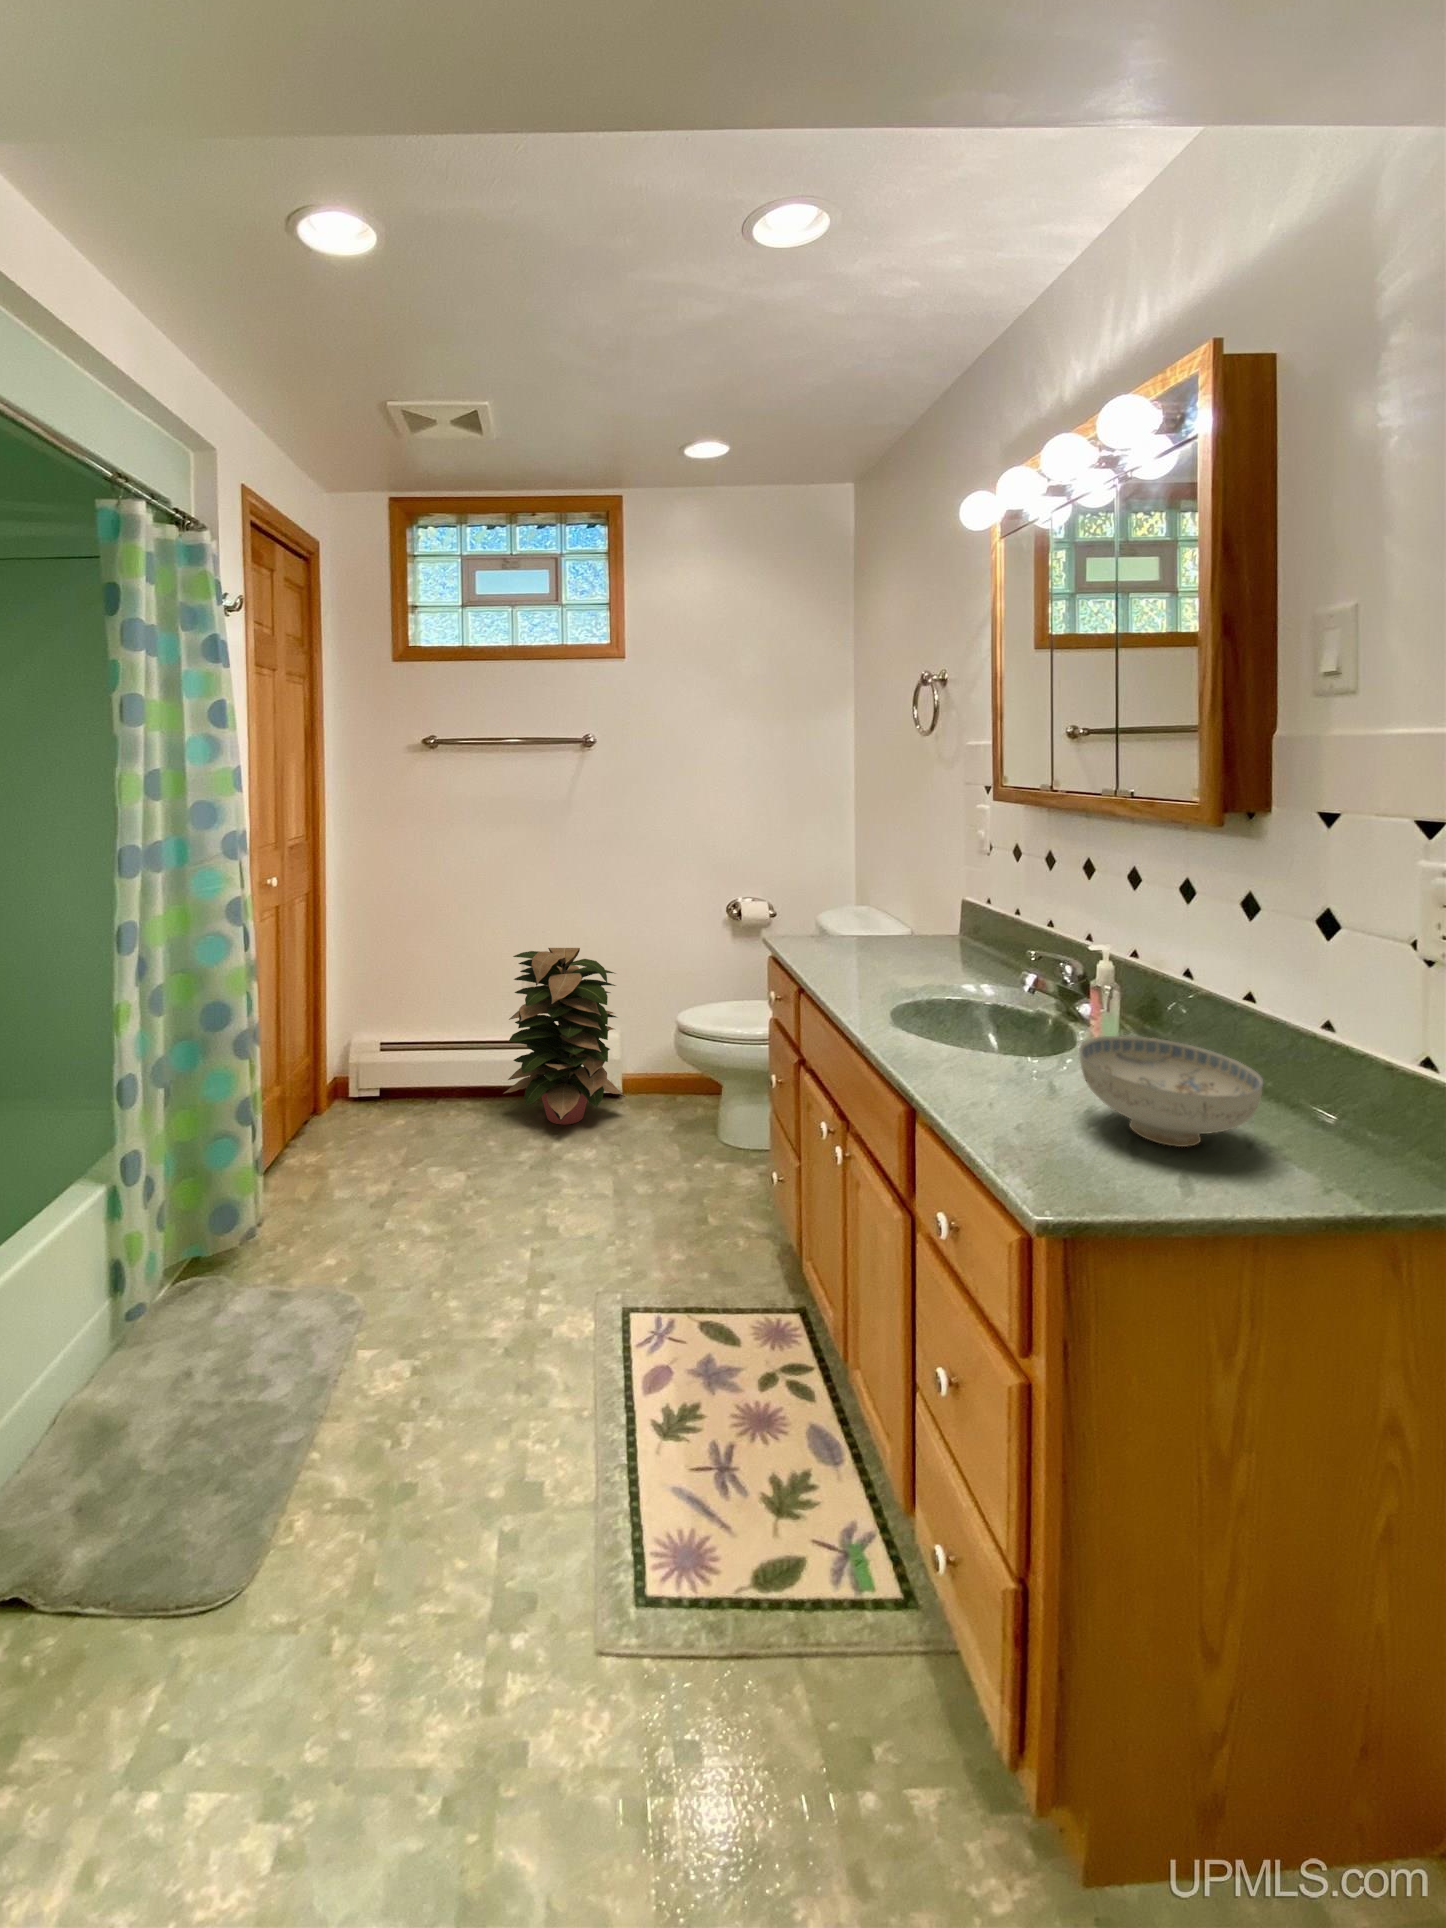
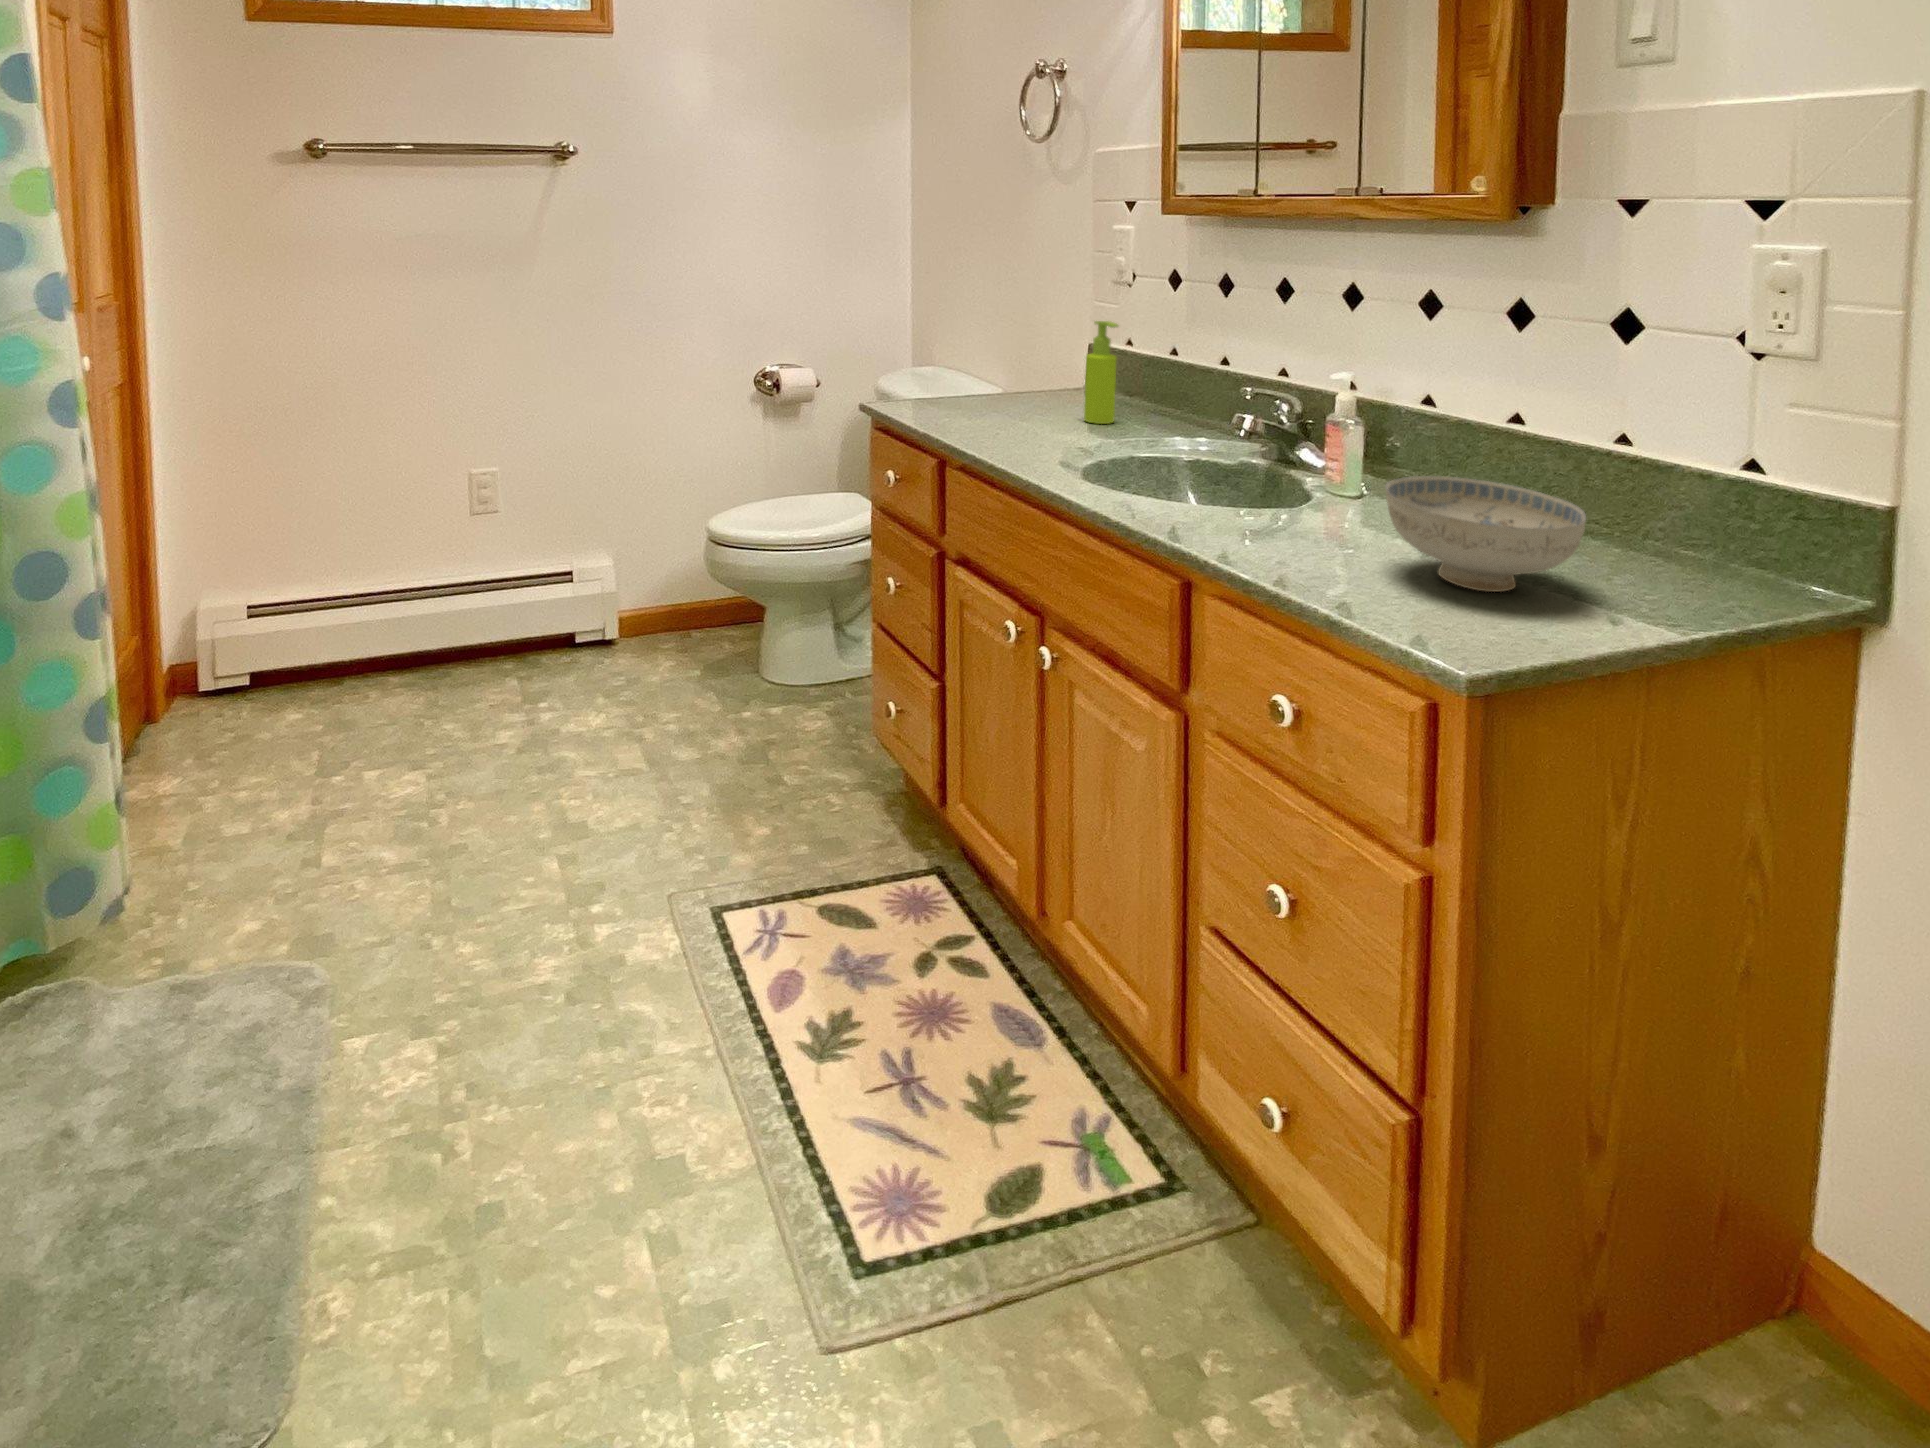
soap dispenser: none [936,880,962,964] -> present [1084,321,1118,424]
decorative plant: present [503,948,625,1124] -> none [454,440,636,688]

